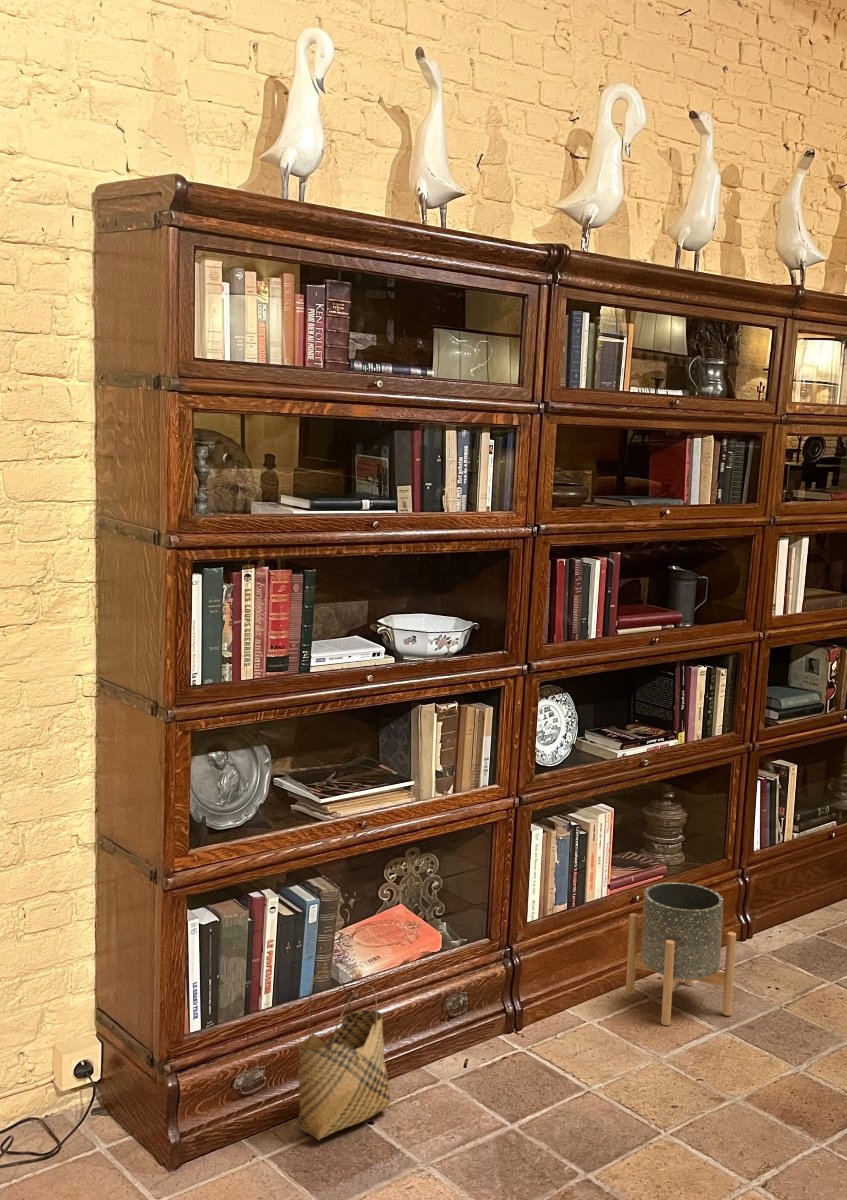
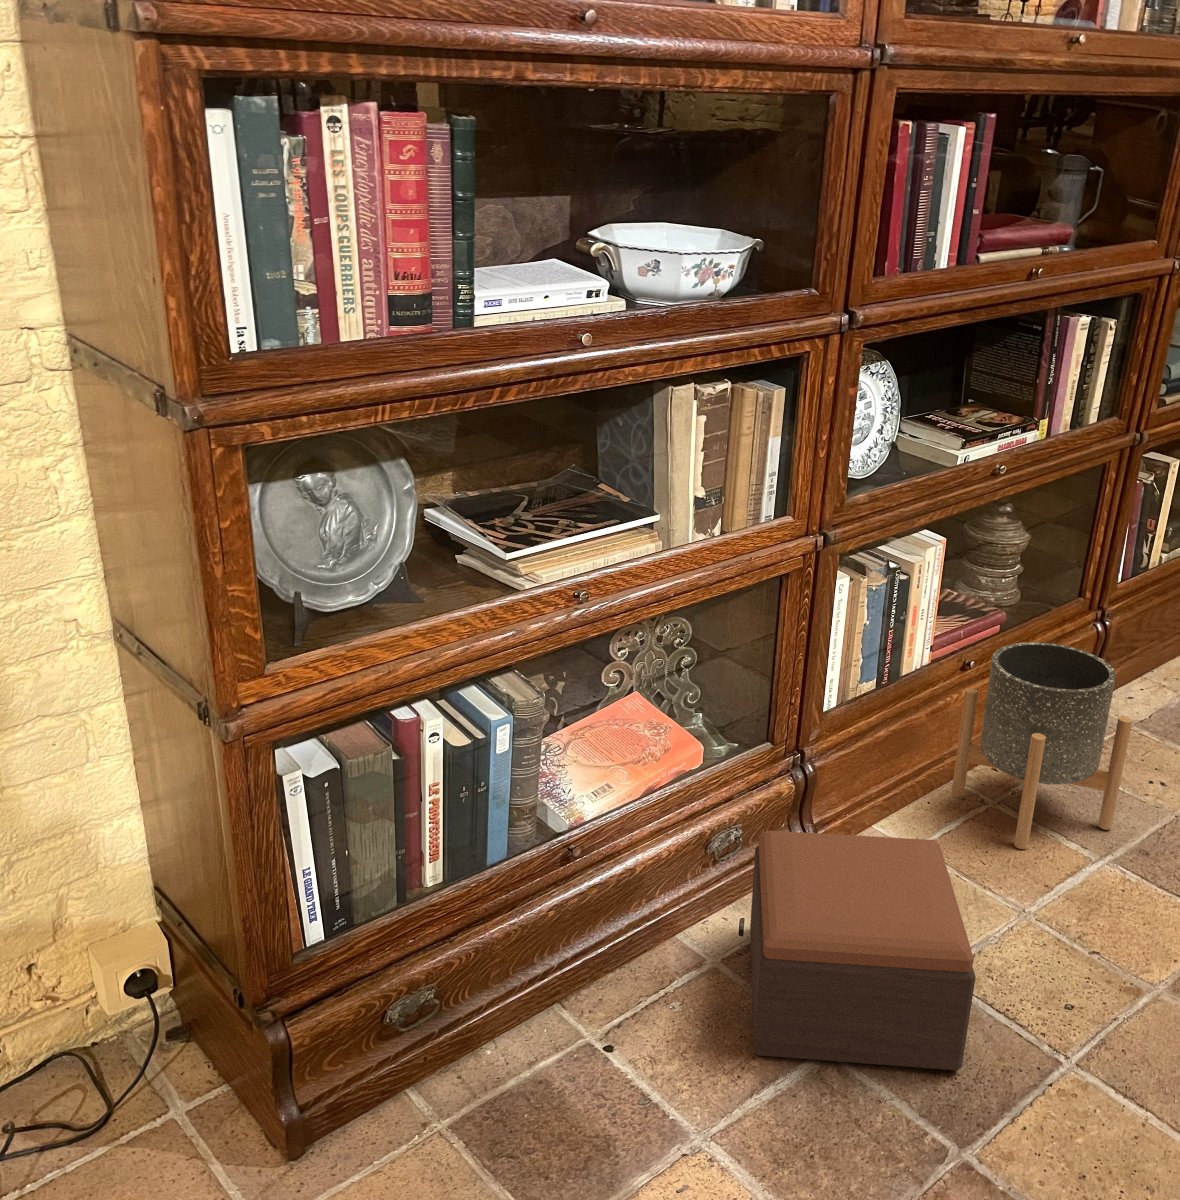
woven basket: present [297,969,390,1140] -> none [485,825,634,1092]
footstool: none [465,990,598,1138] -> present [750,831,976,1070]

